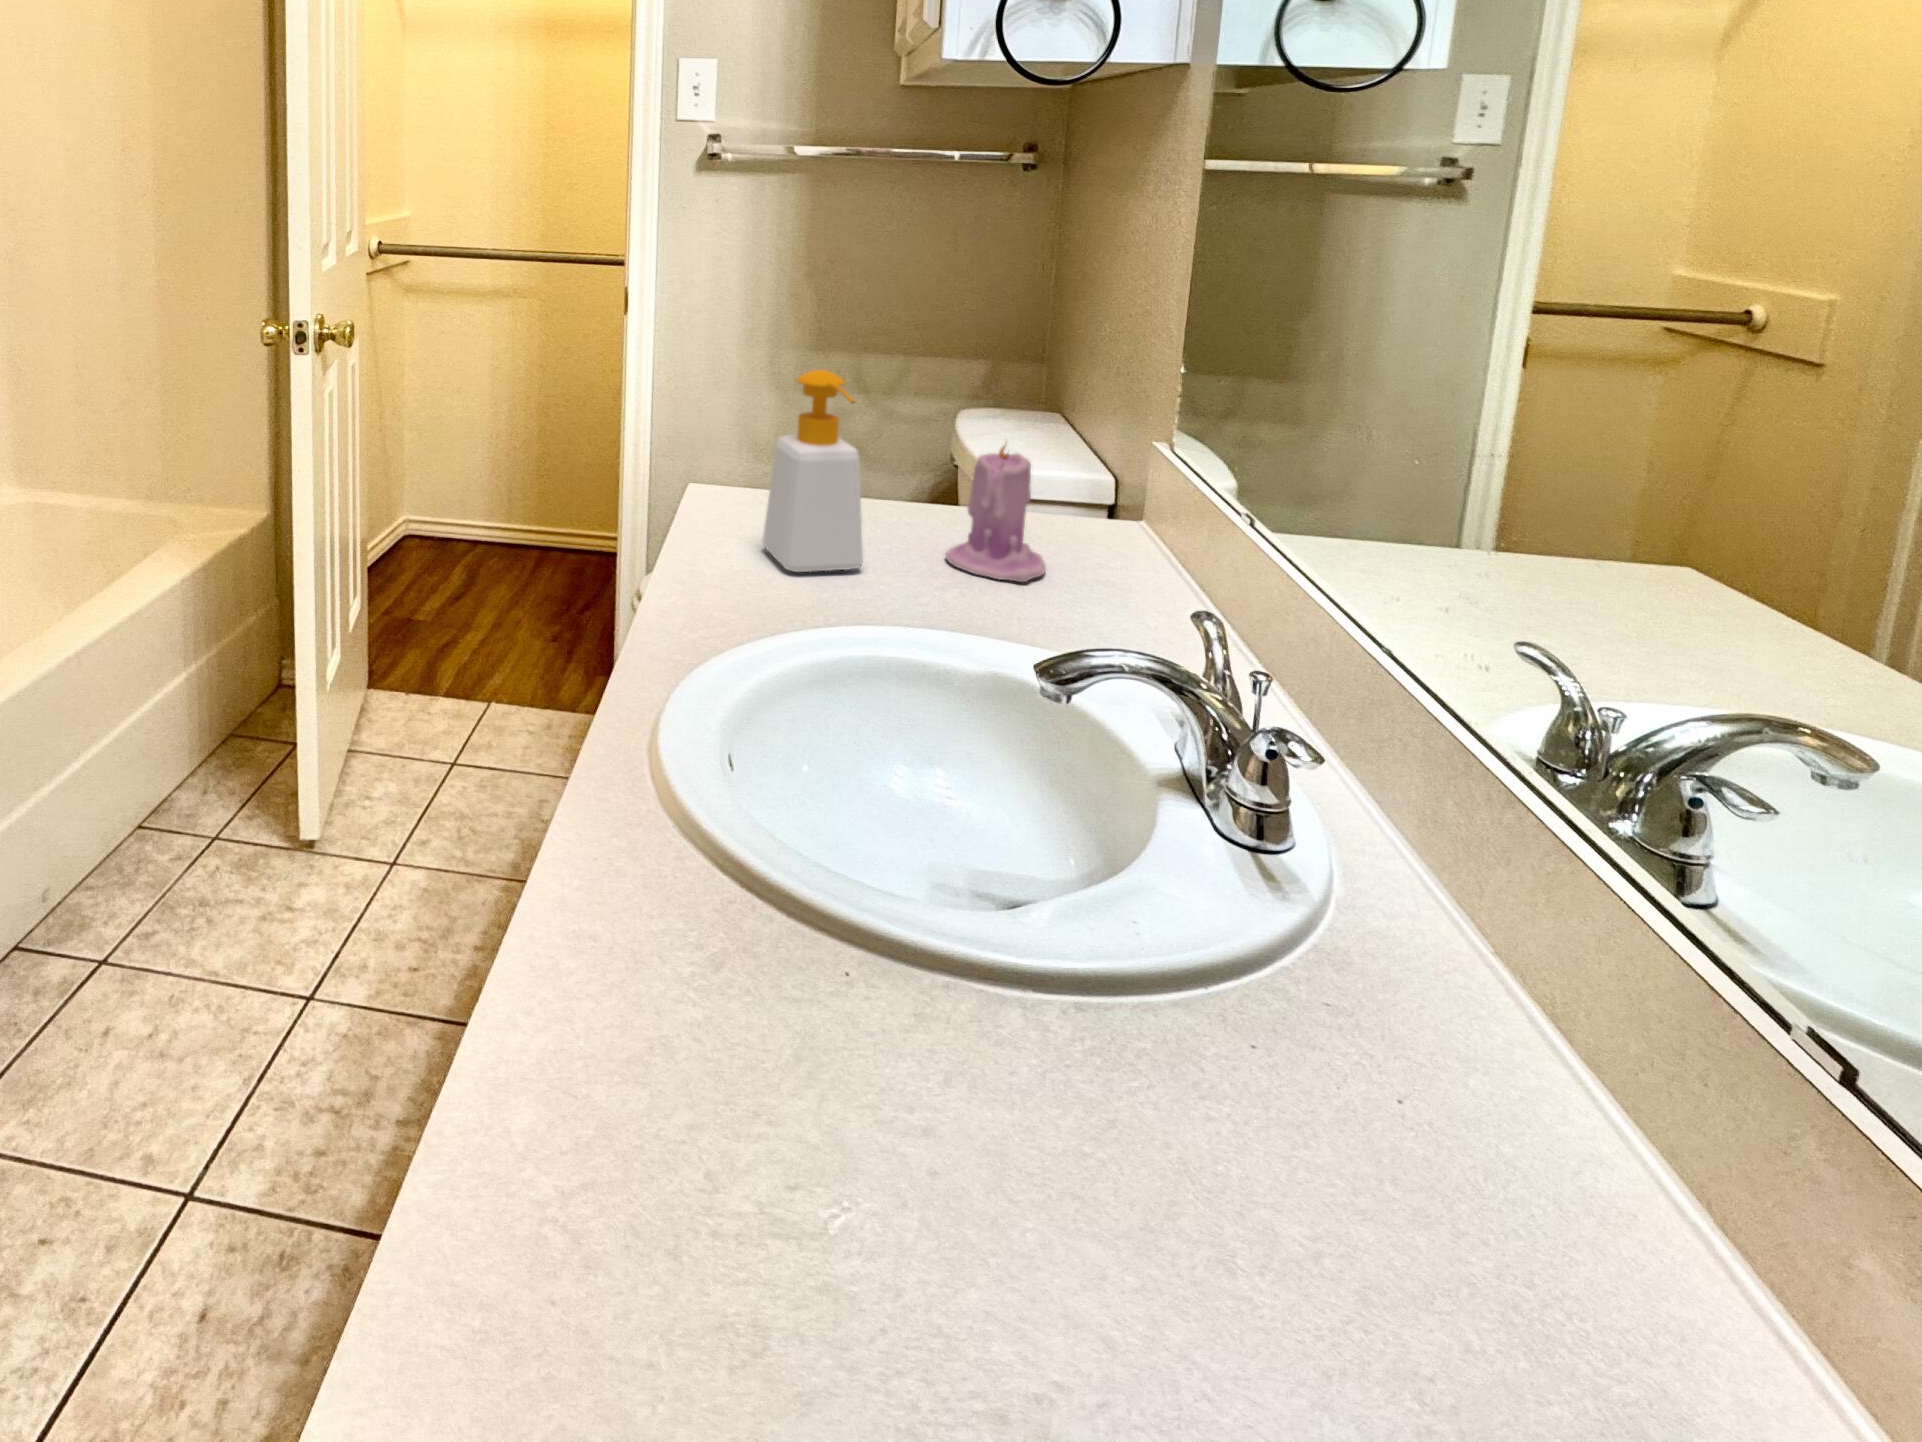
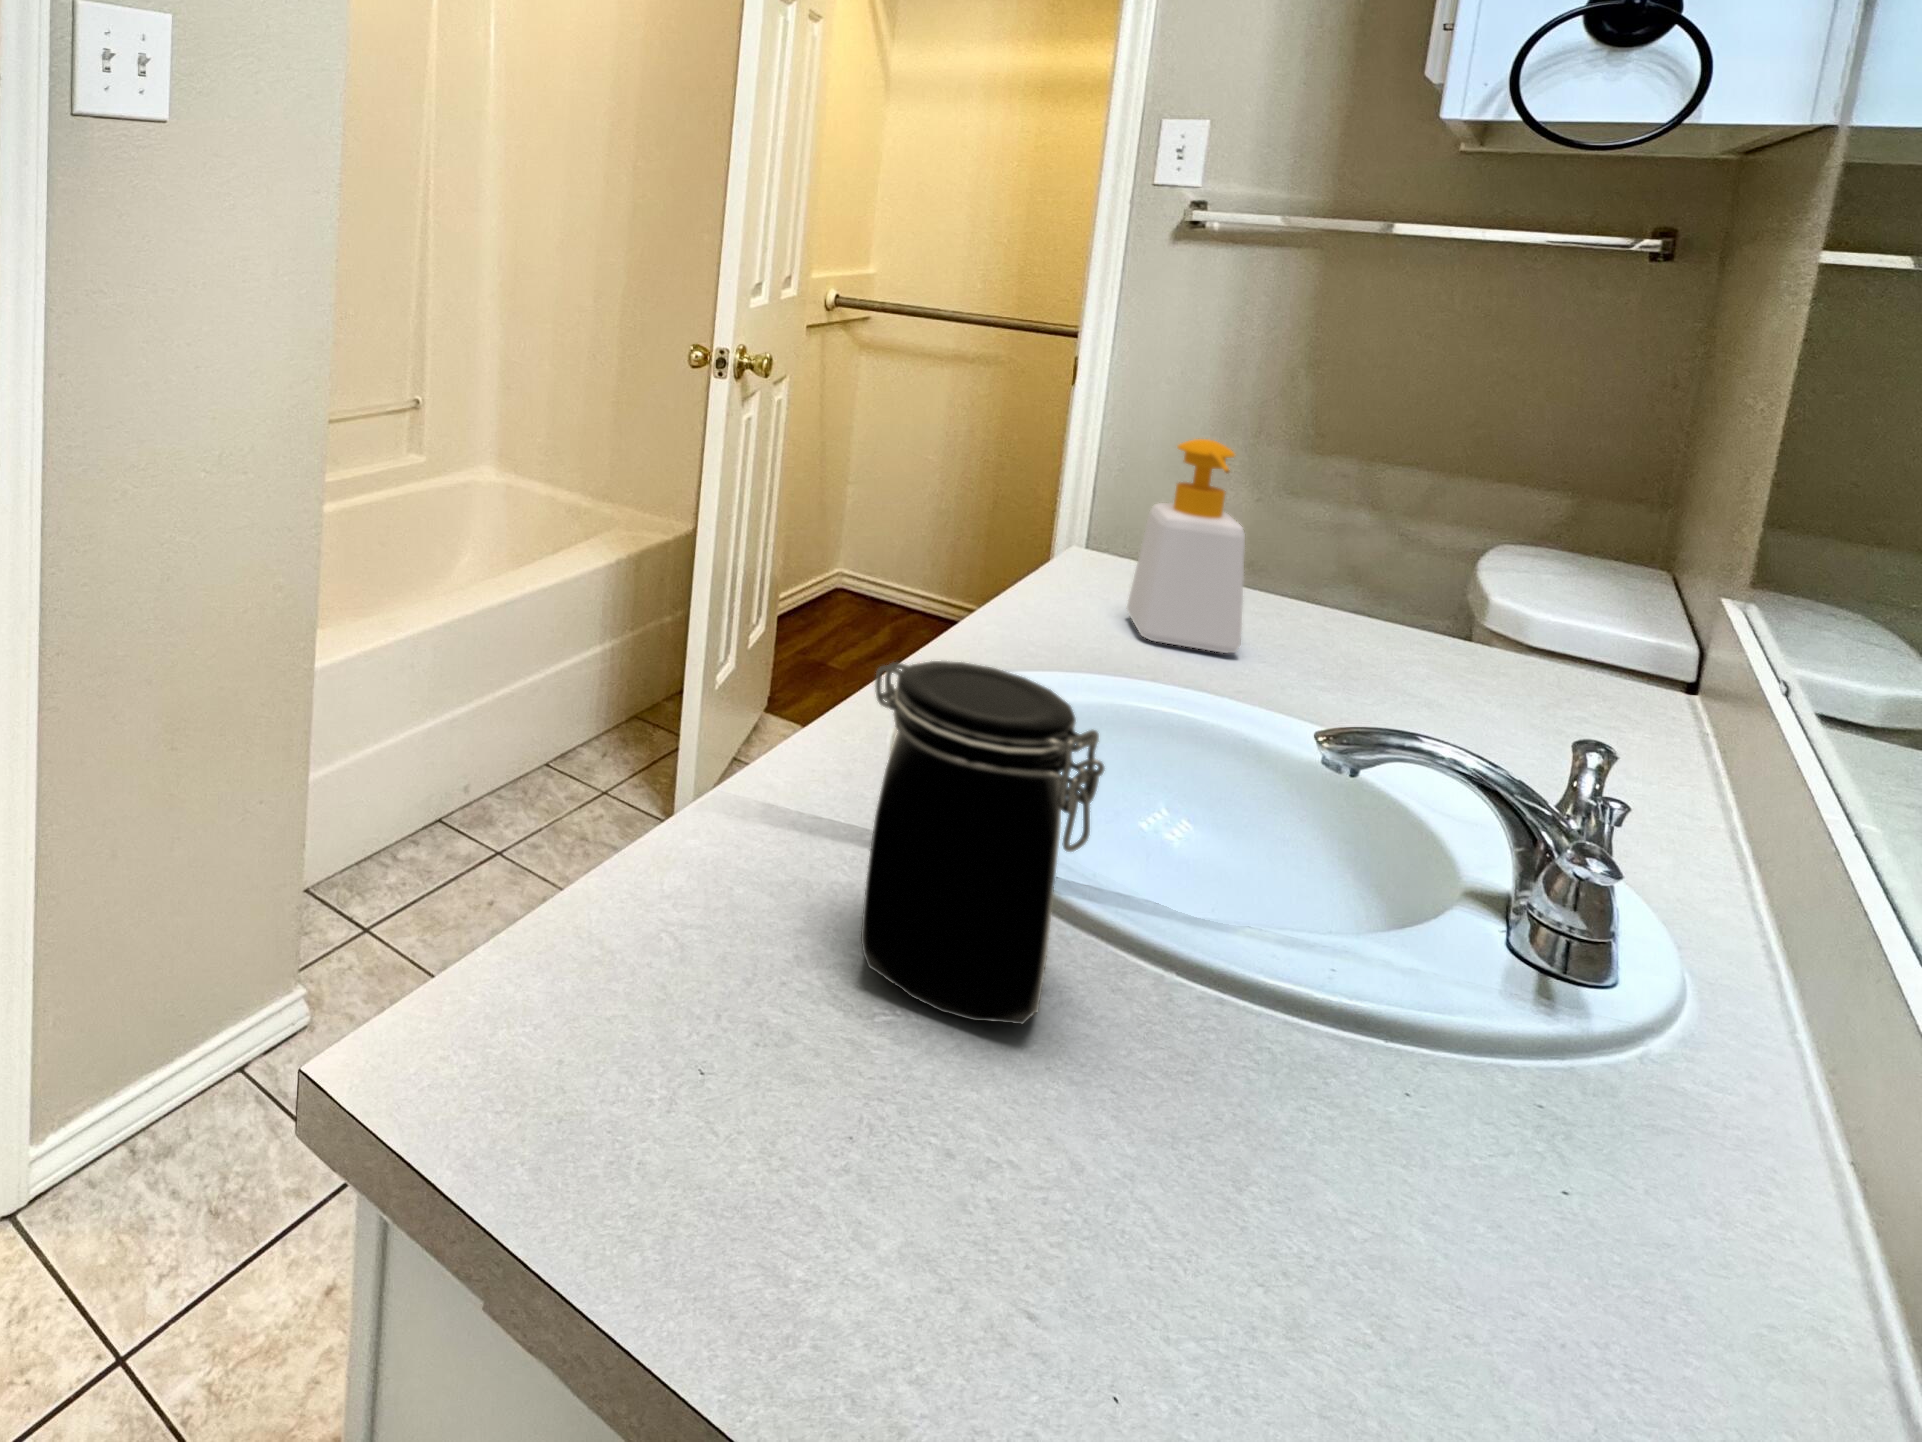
candle: present [945,446,1046,582] -> none [1362,549,1506,715]
jar: none [739,748,1041,1229] -> present [861,661,1104,1024]

